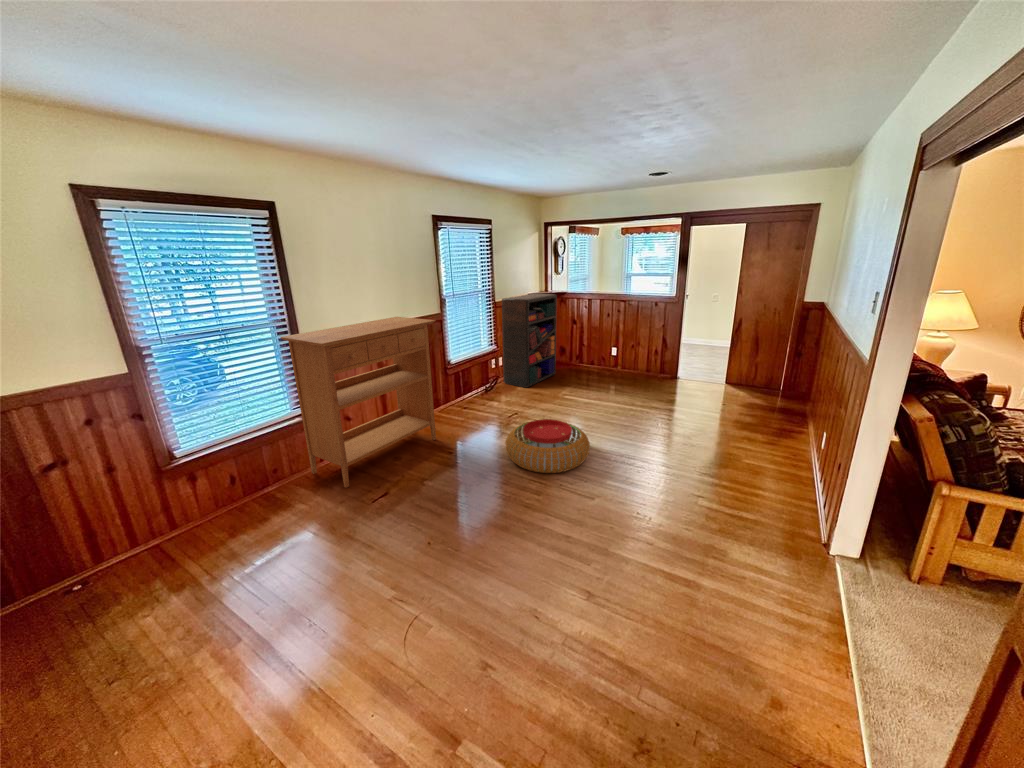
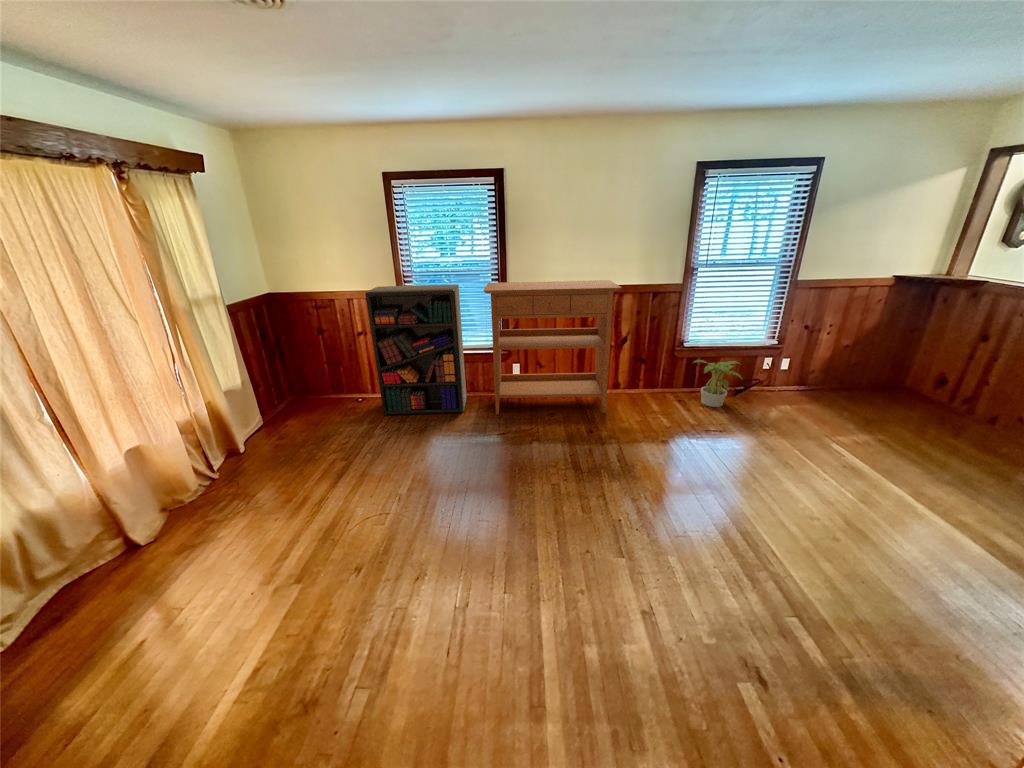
bookshelf: present [502,293,557,387] -> present [365,284,466,415]
potted plant: none [468,366,503,406] -> present [694,360,742,407]
pouf: present [506,419,590,473] -> none [618,432,737,511]

